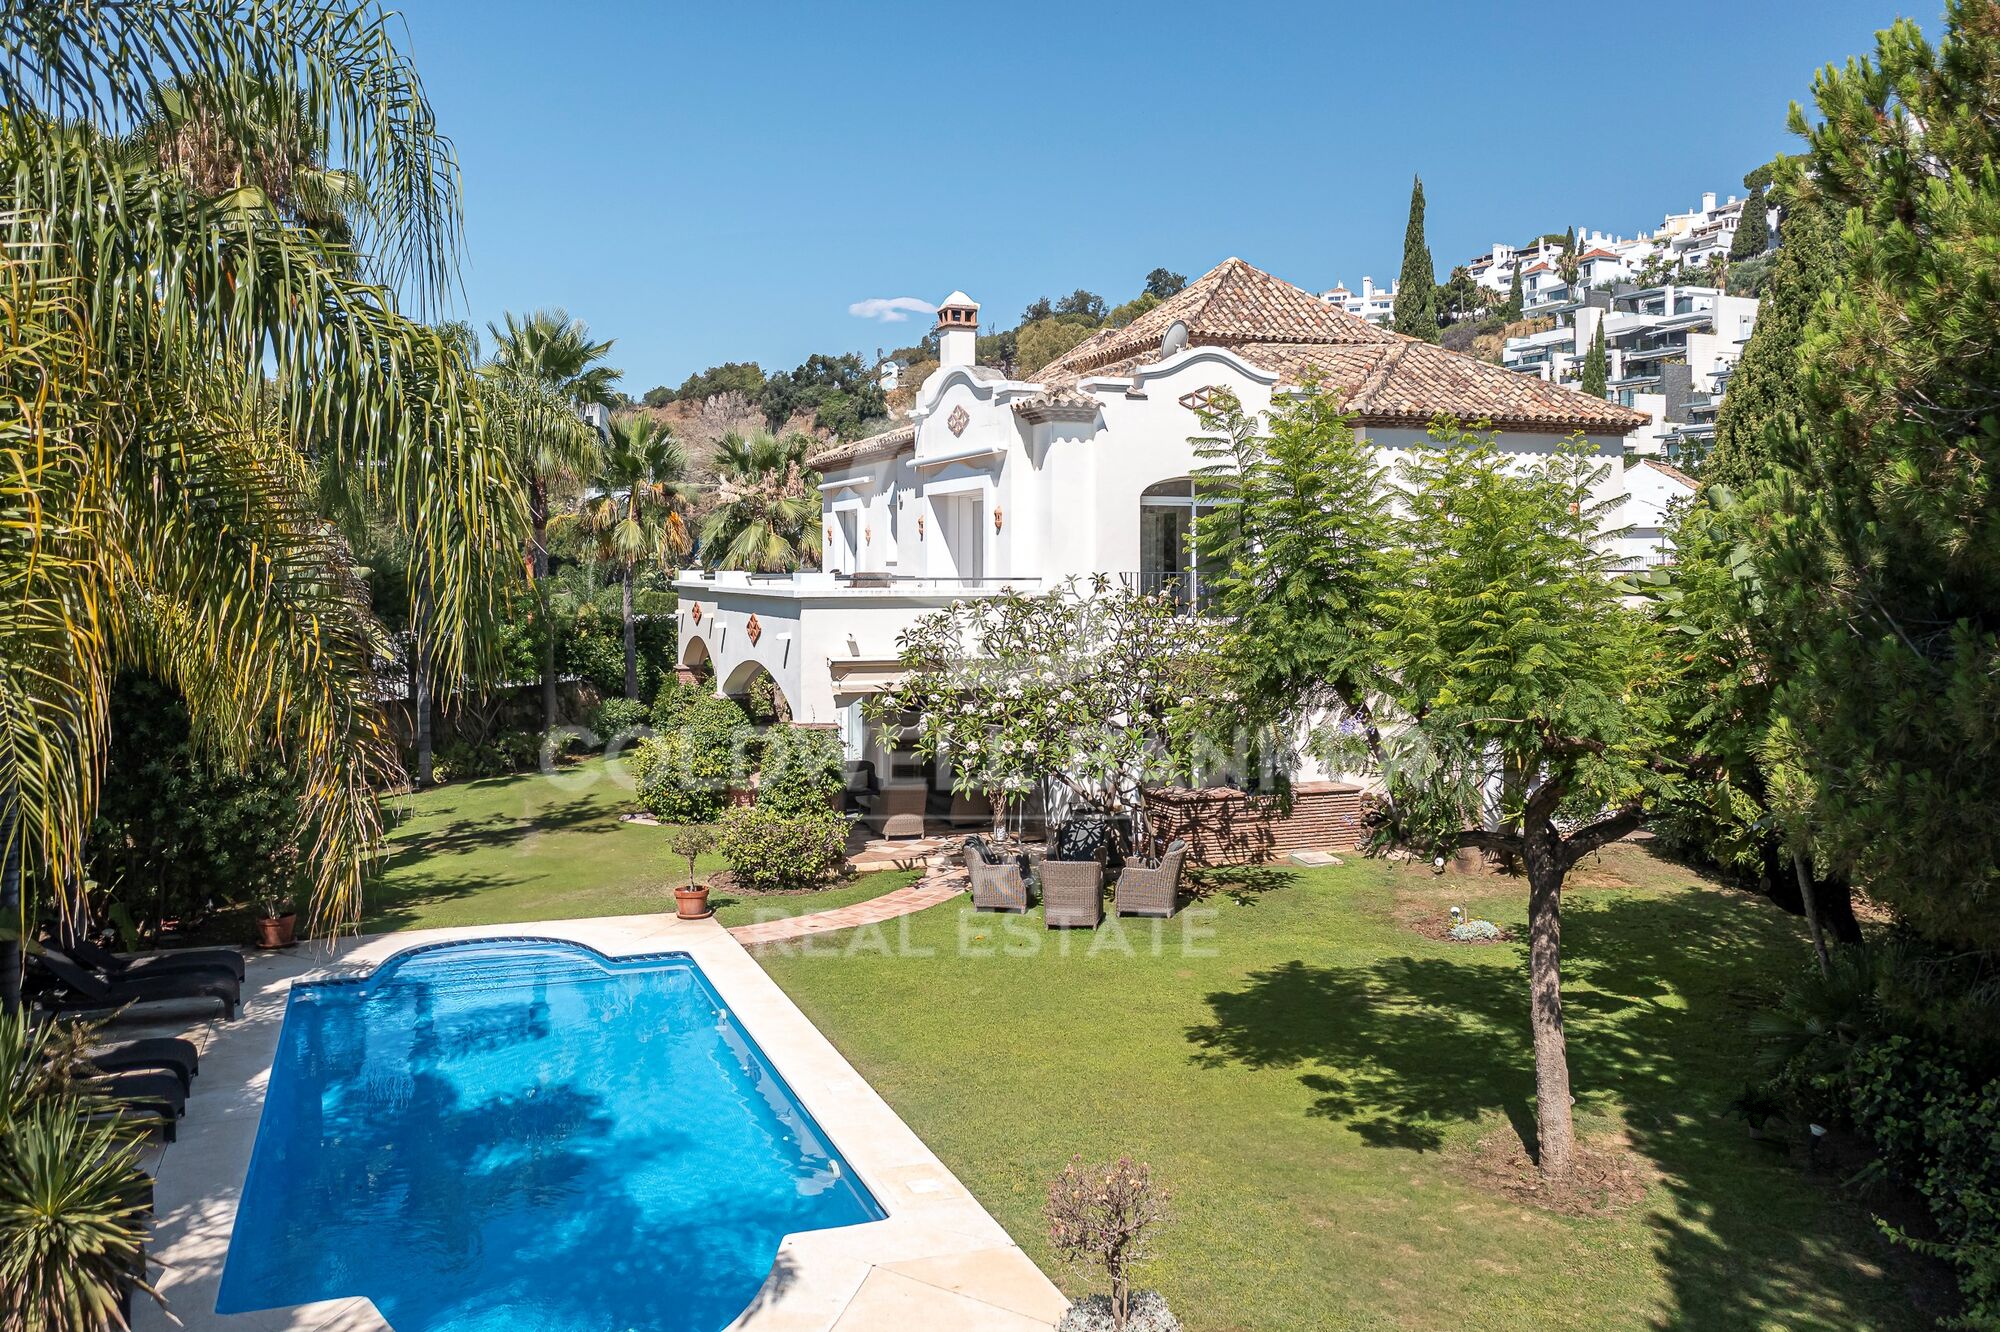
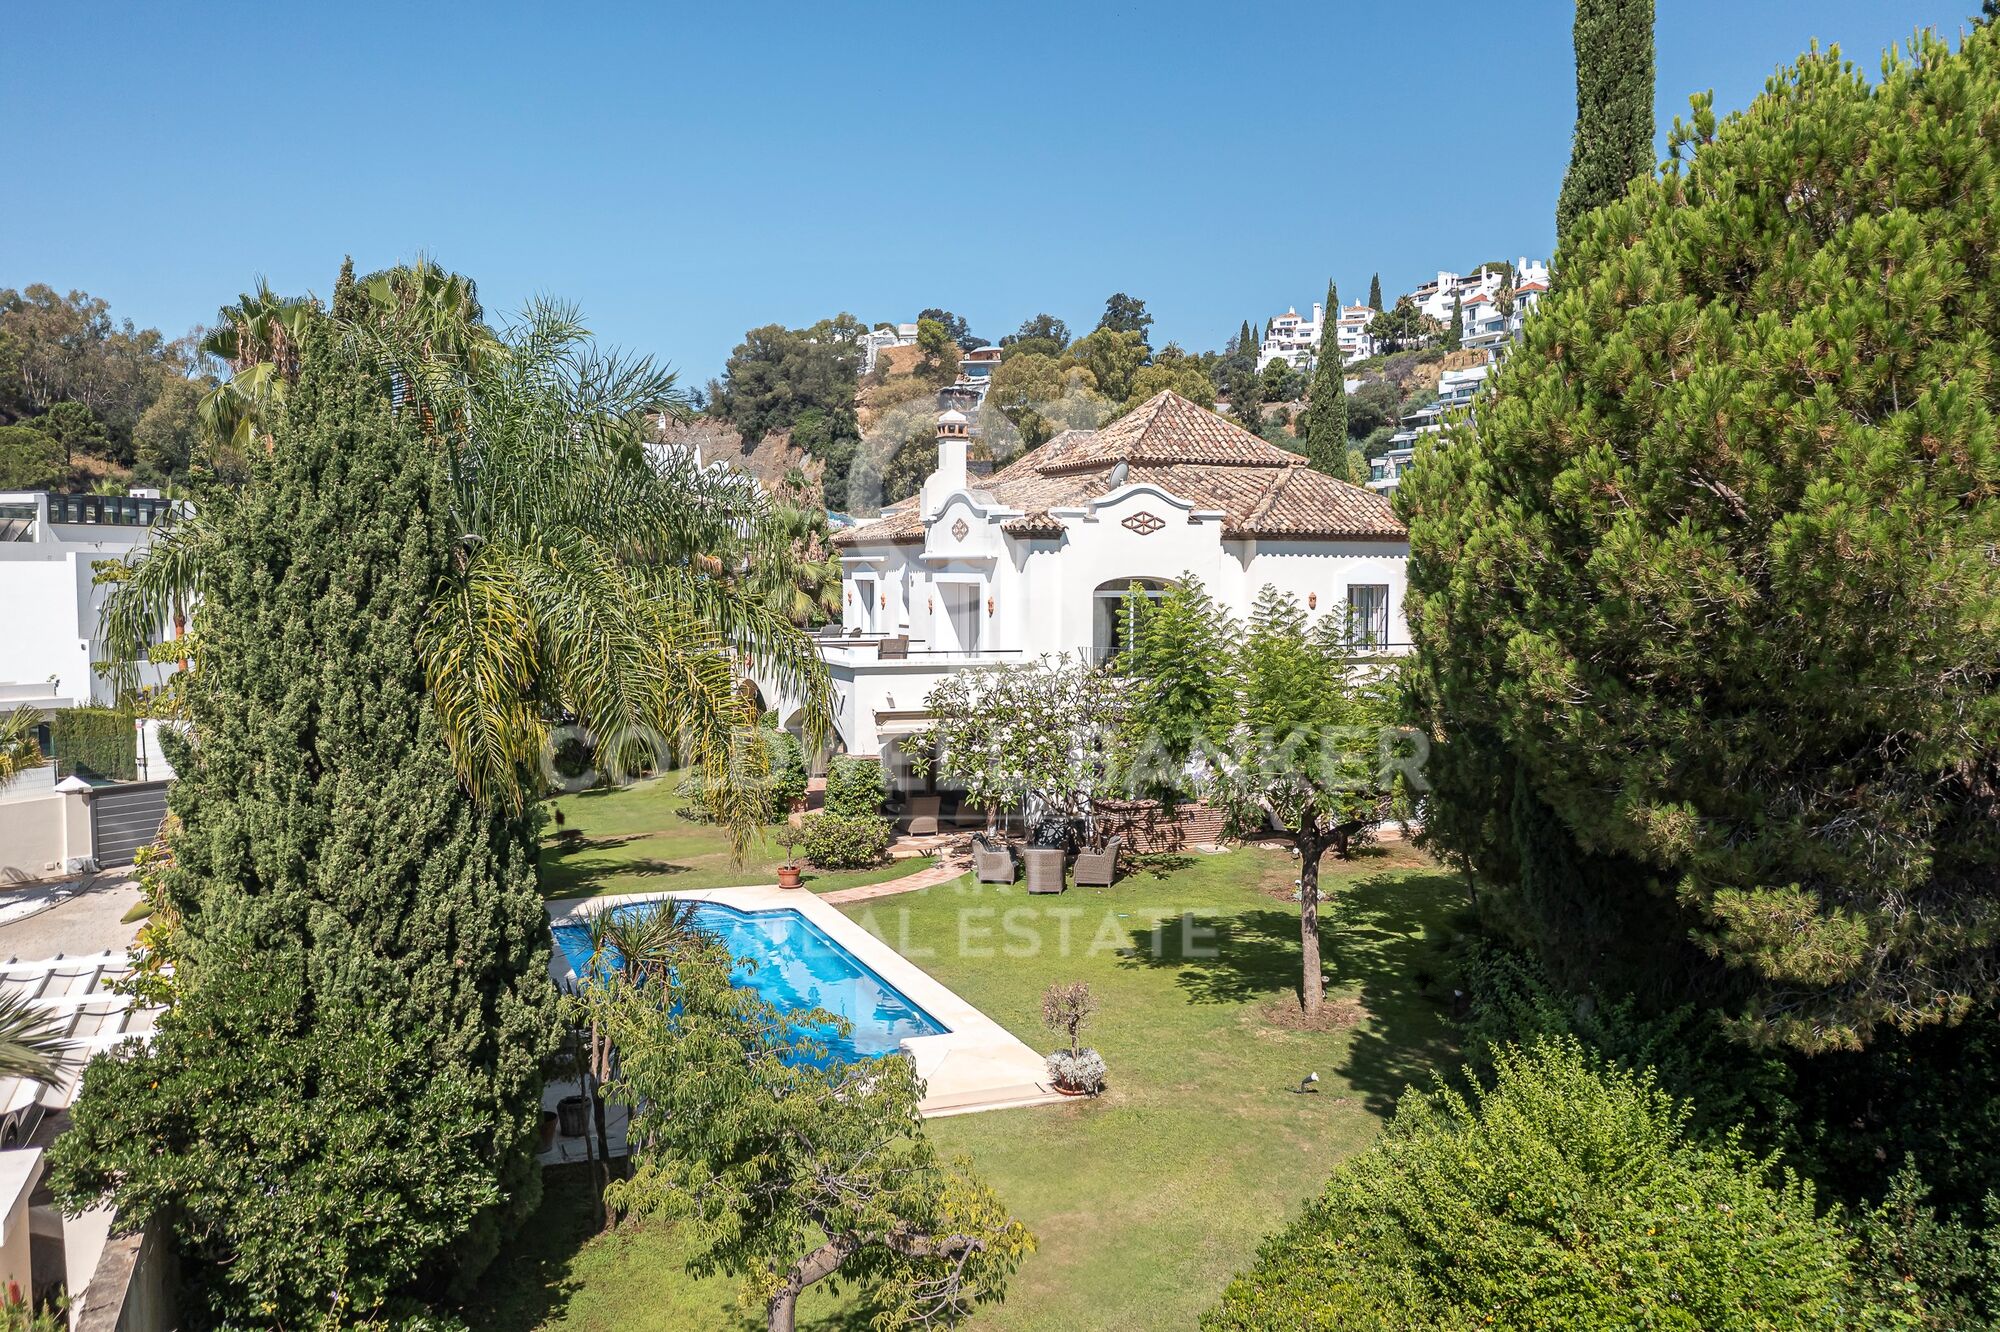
bench: none [399,799,437,861] -> present [555,809,584,853]

